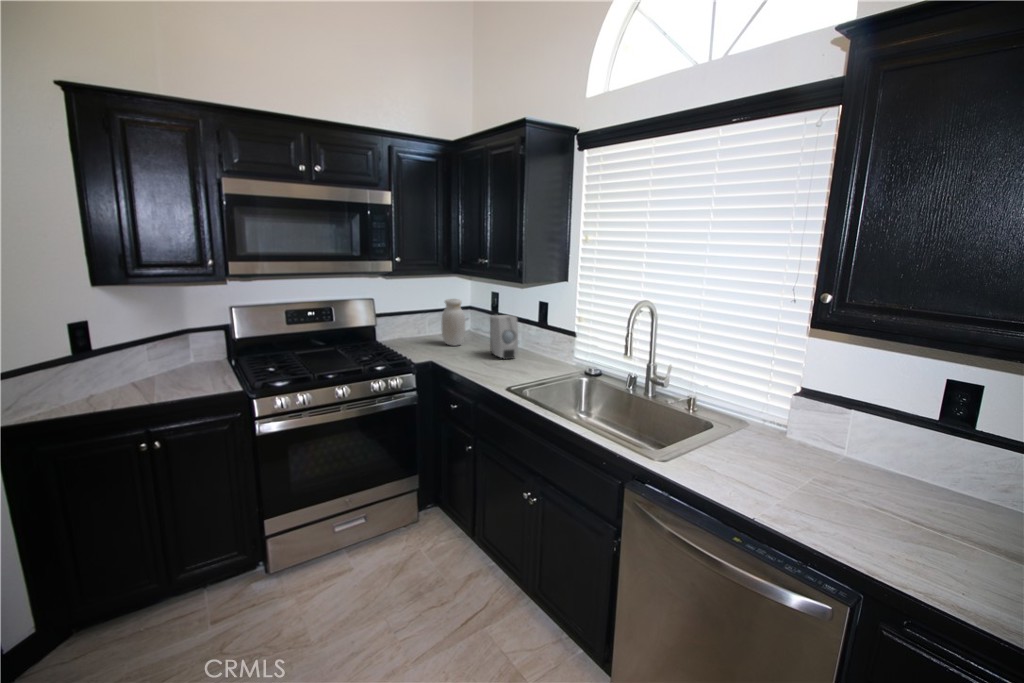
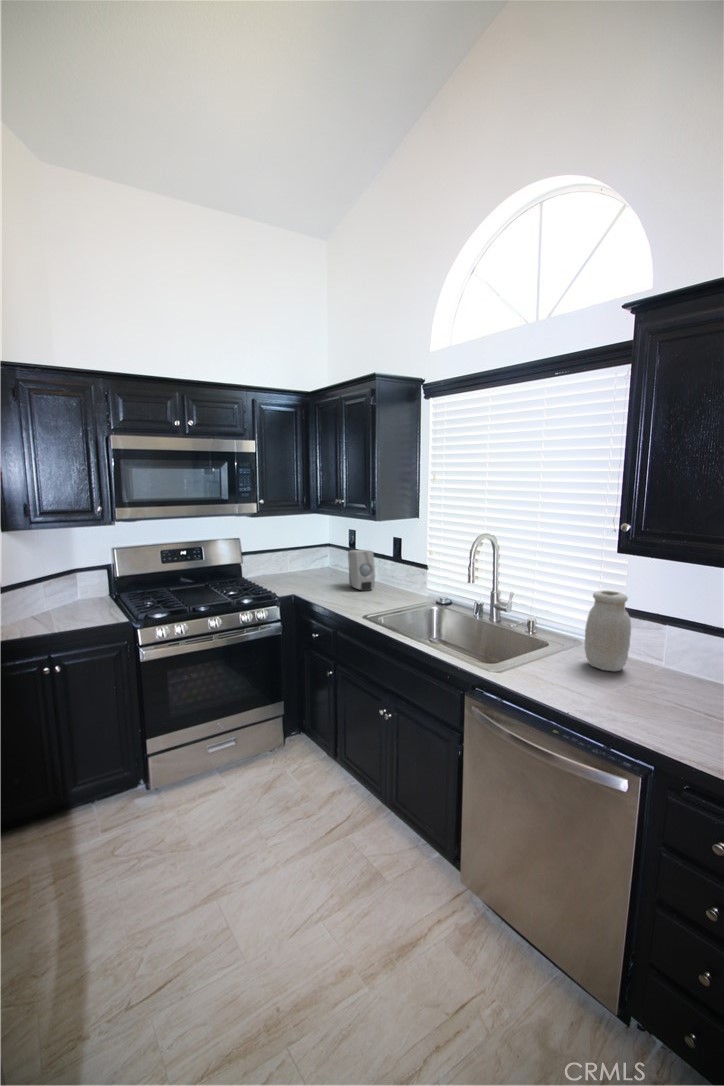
jar: present [442,299,465,346] -> present [585,590,631,671]

